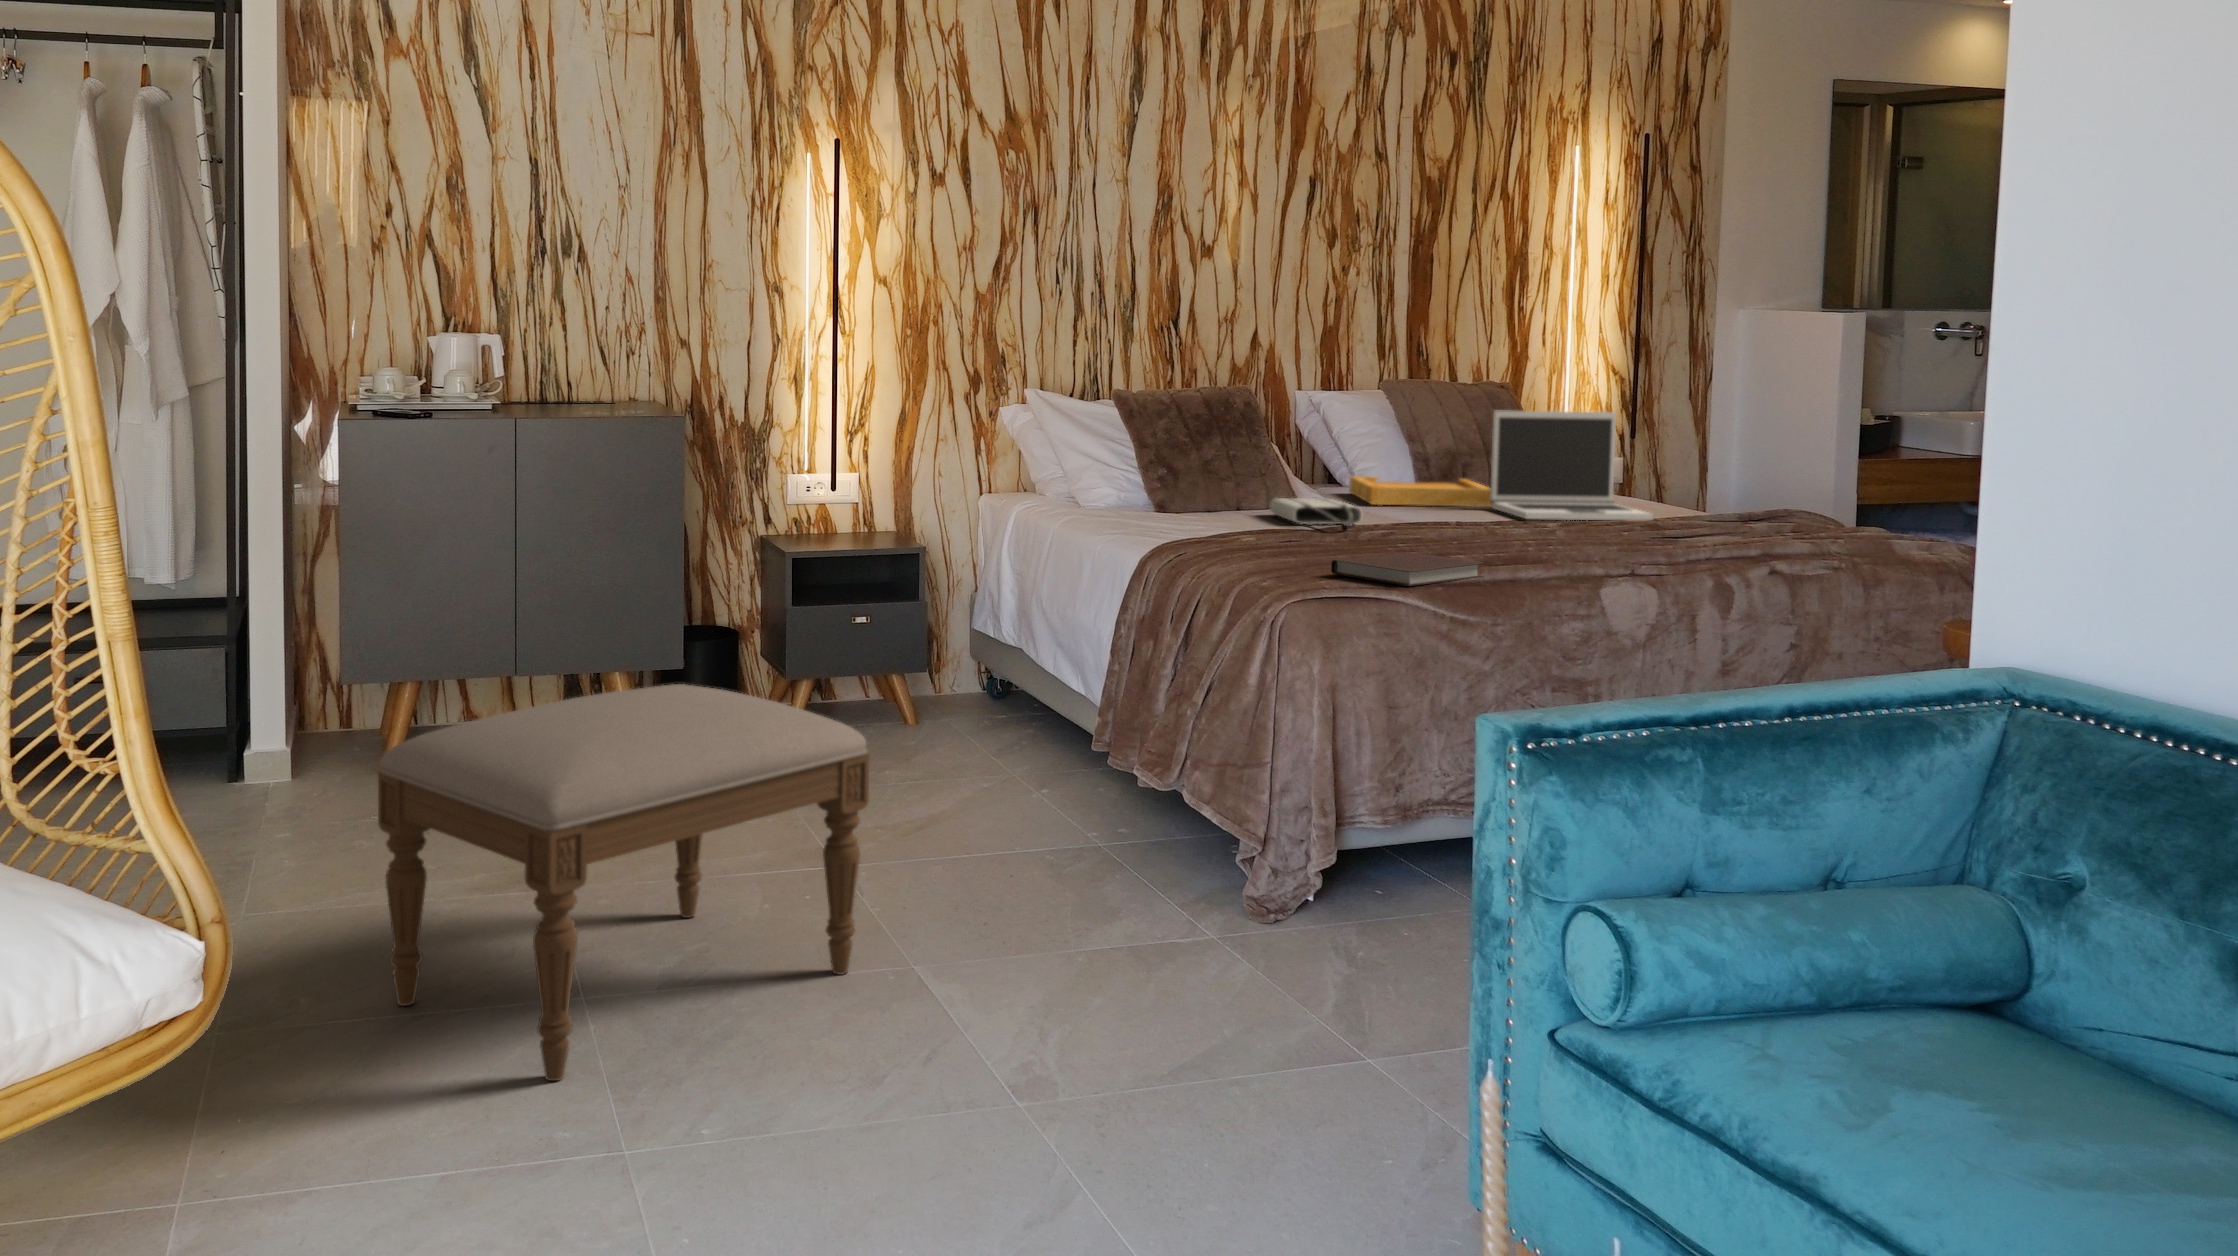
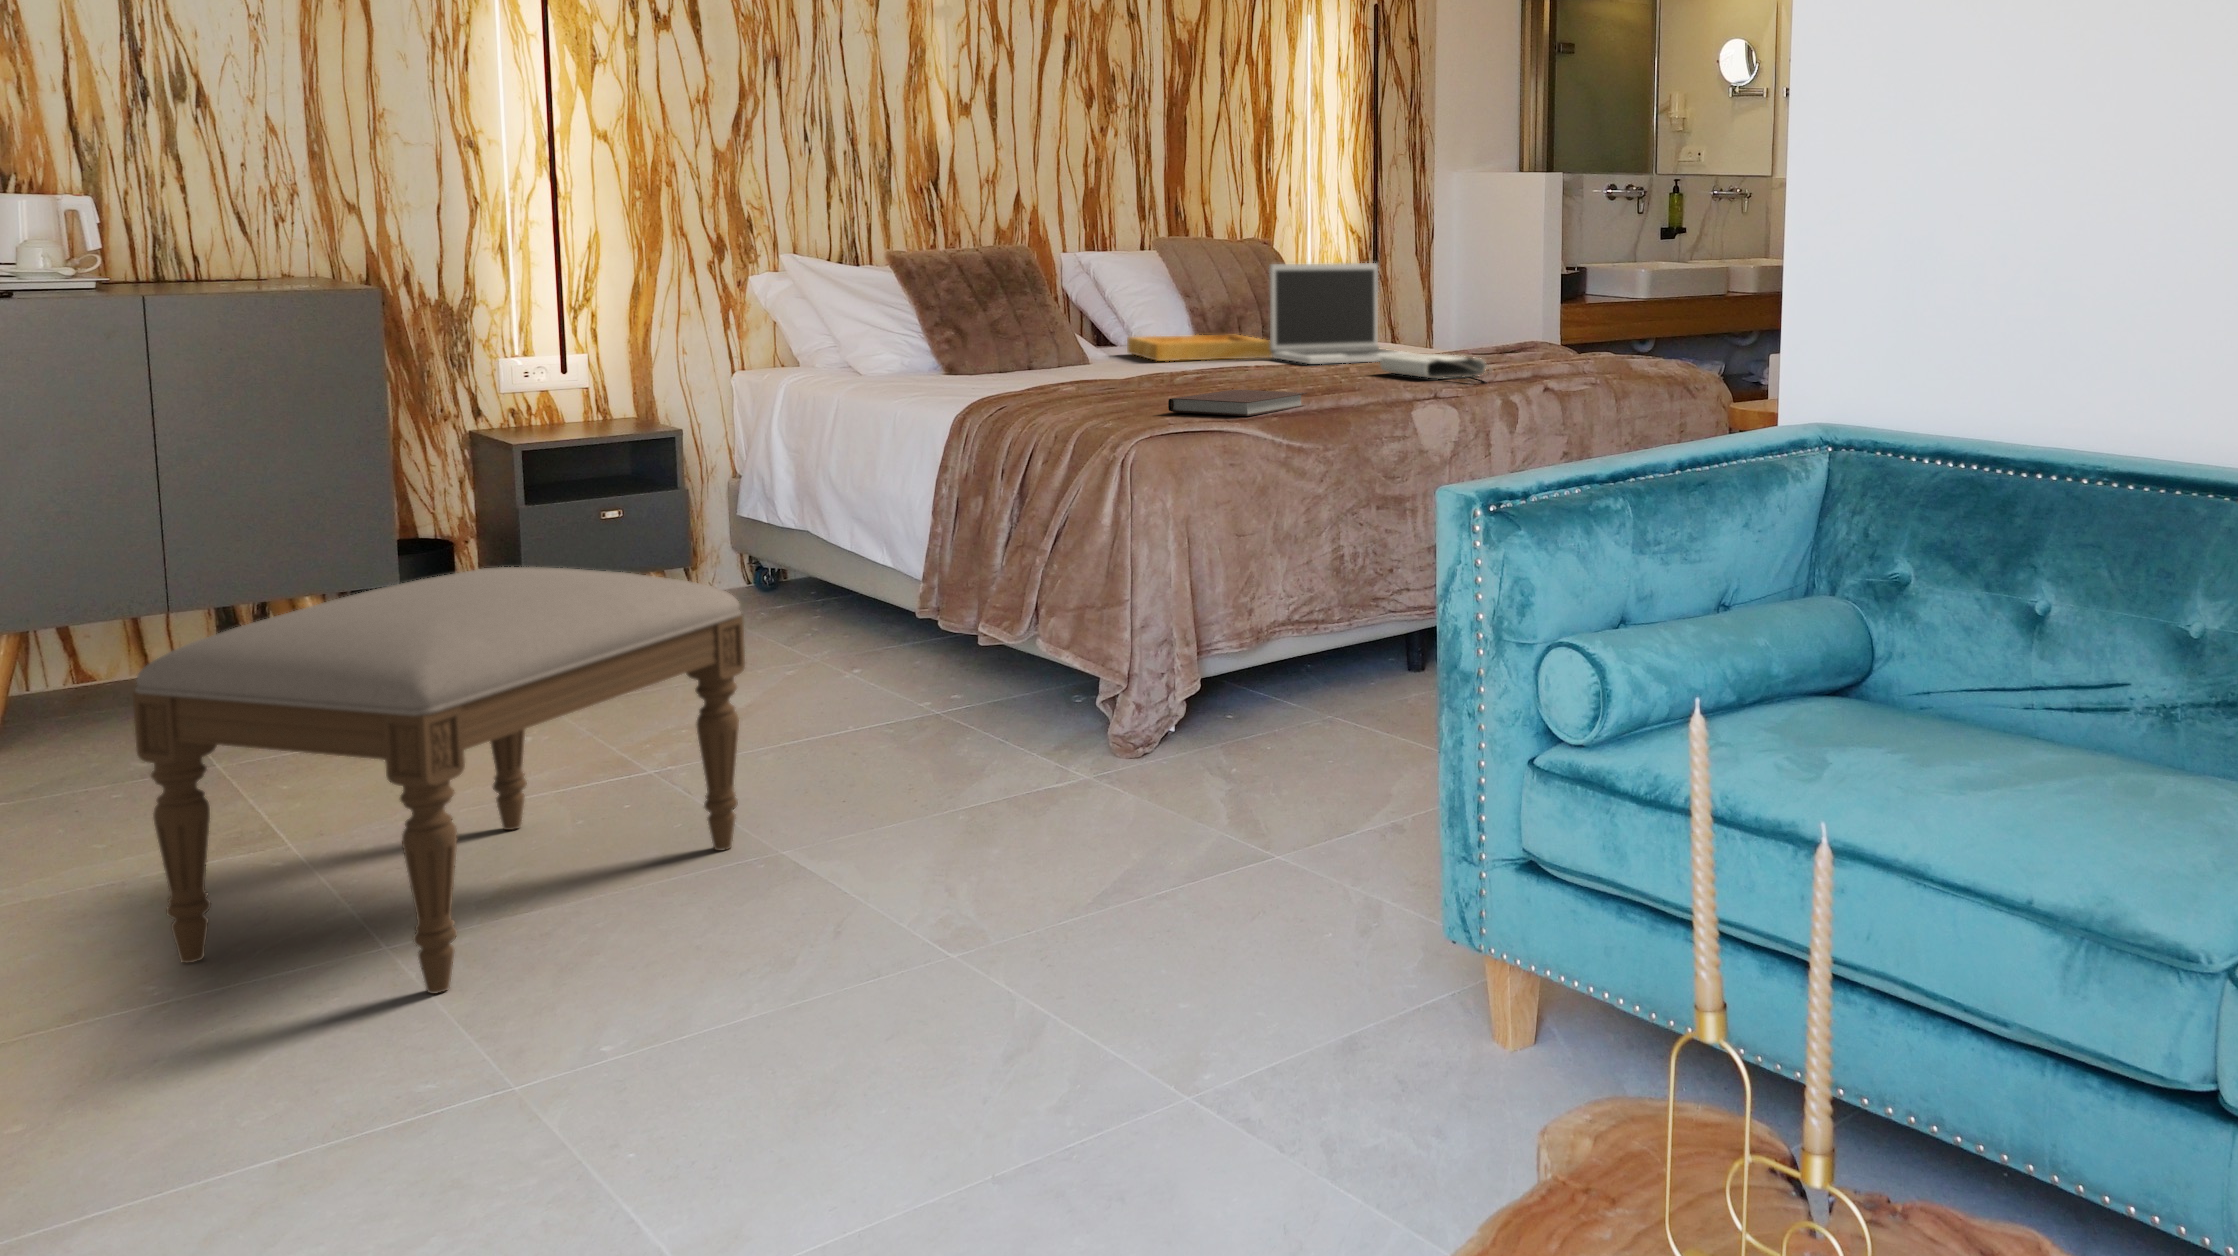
tote bag: present [1270,498,1362,525] -> present [1380,354,1491,379]

